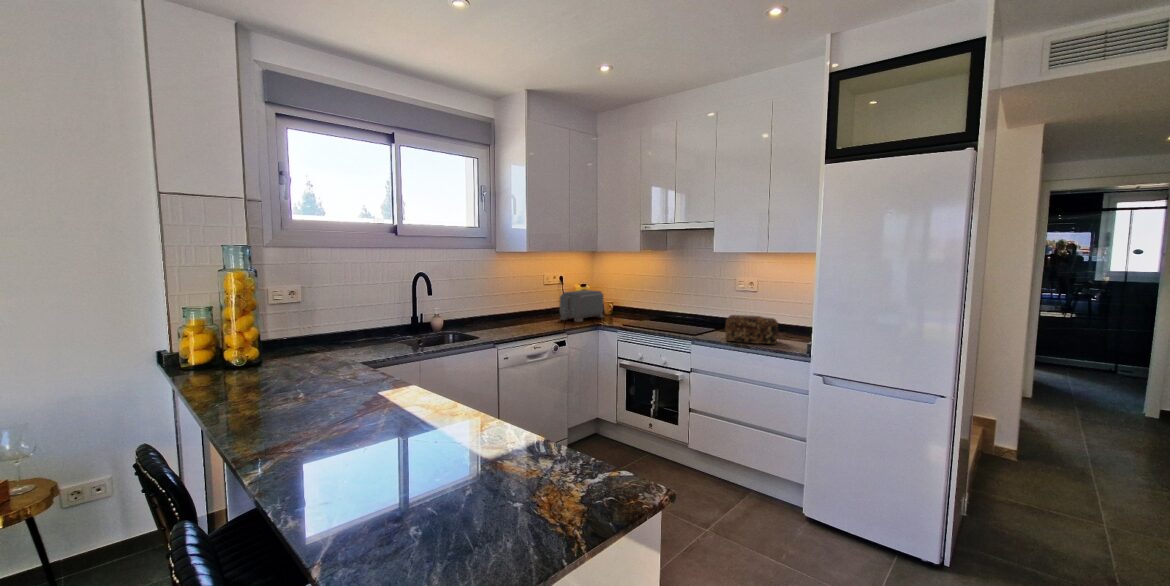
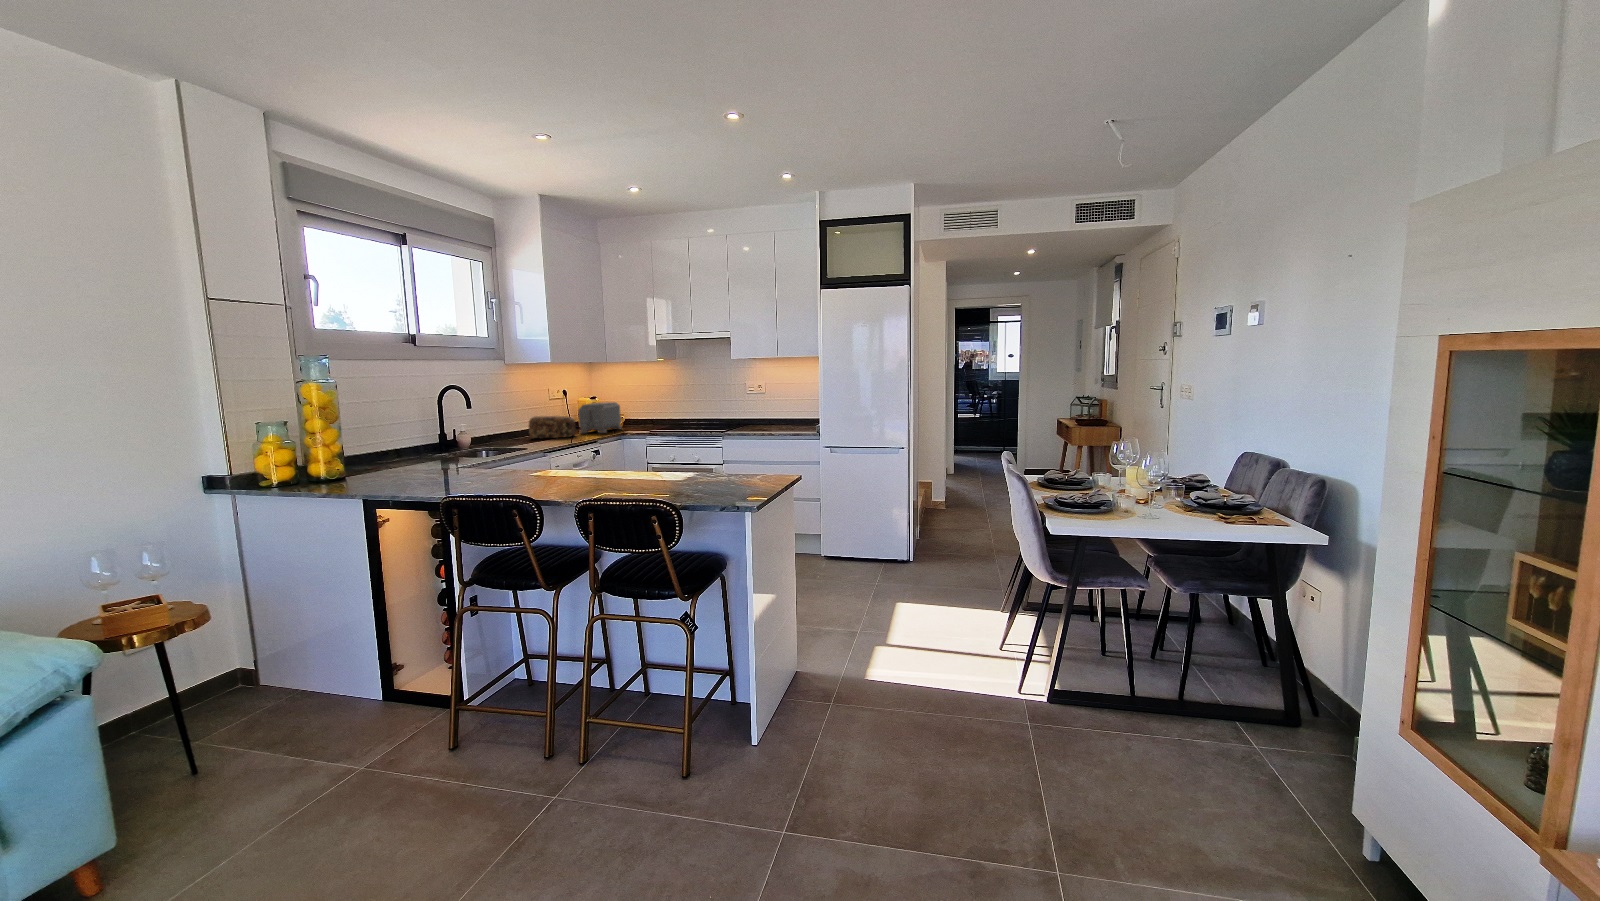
bread loaf: present [725,315,778,344] -> present [529,416,576,439]

